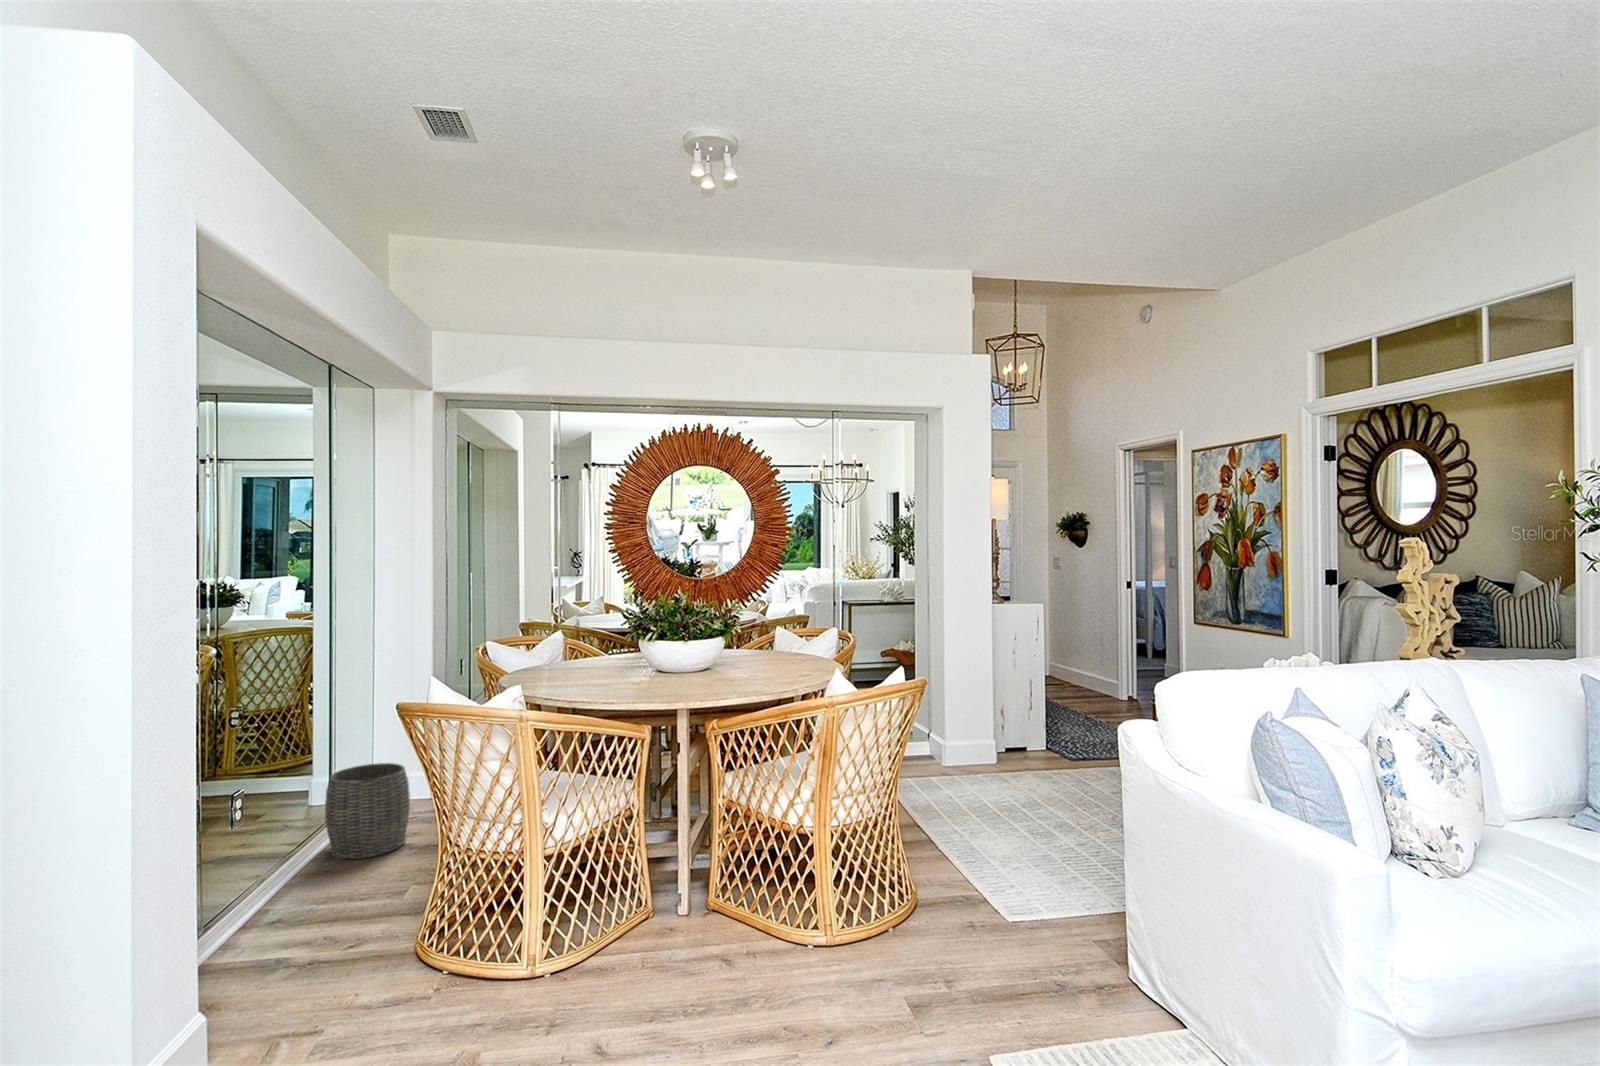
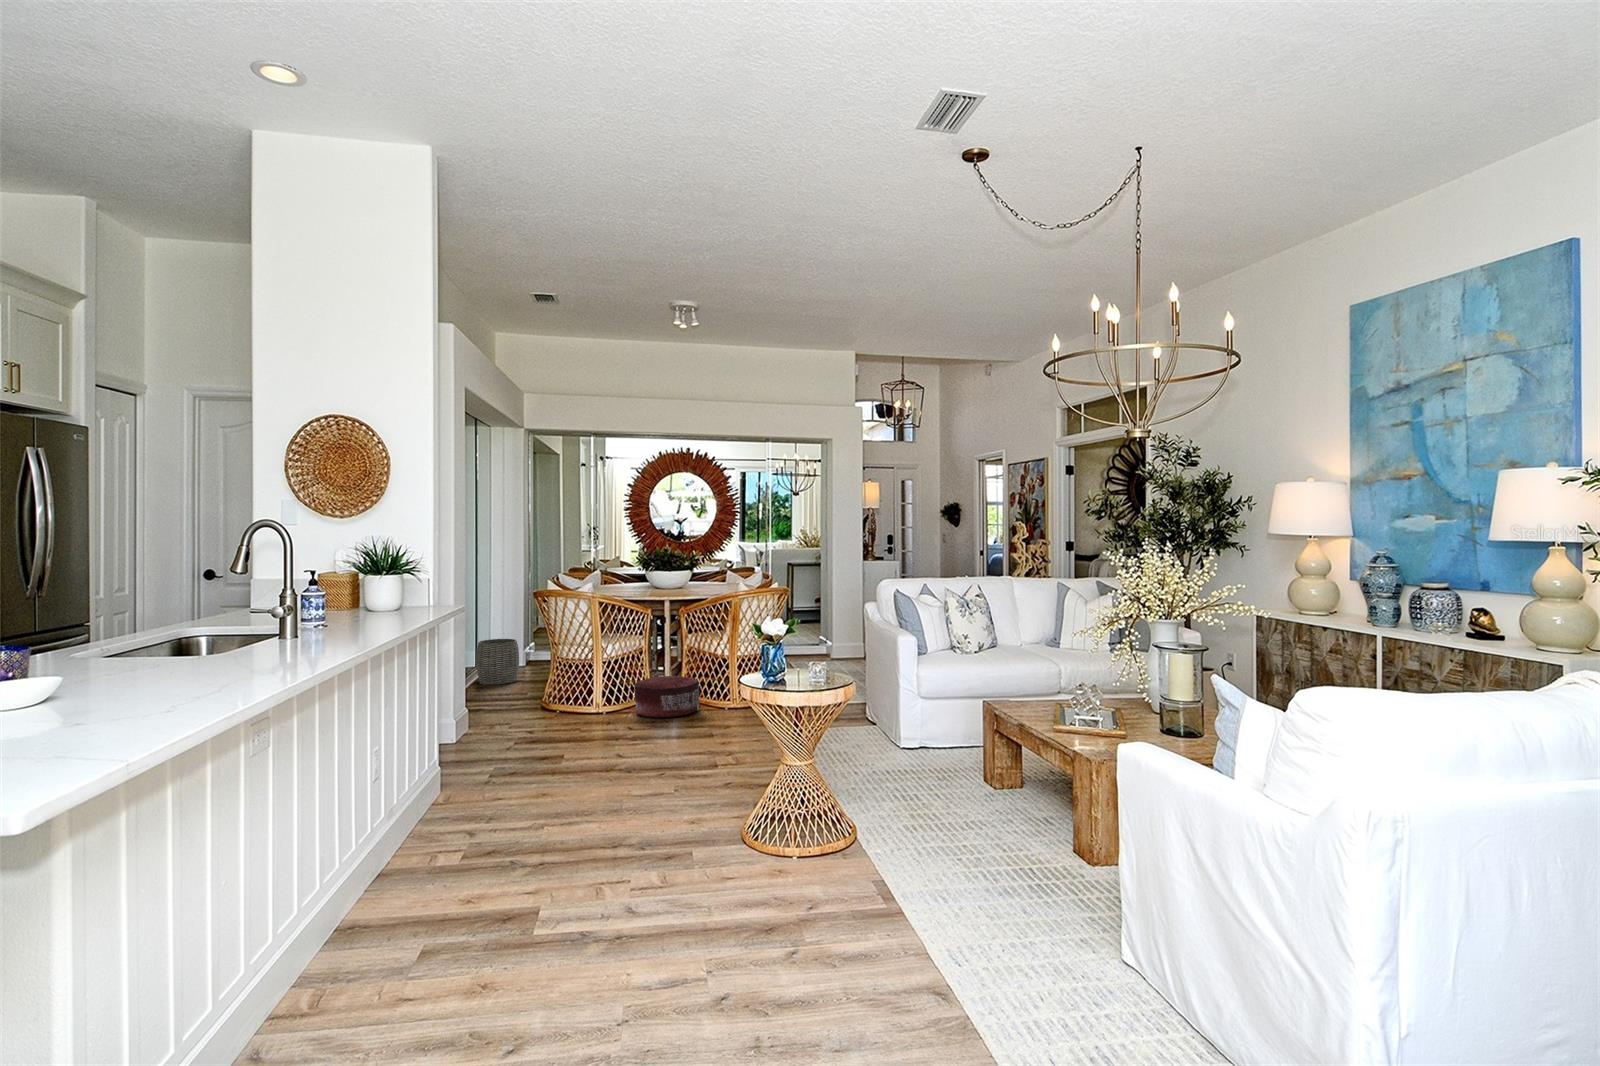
pouf: none [611,873,758,1004] -> present [634,676,700,717]

